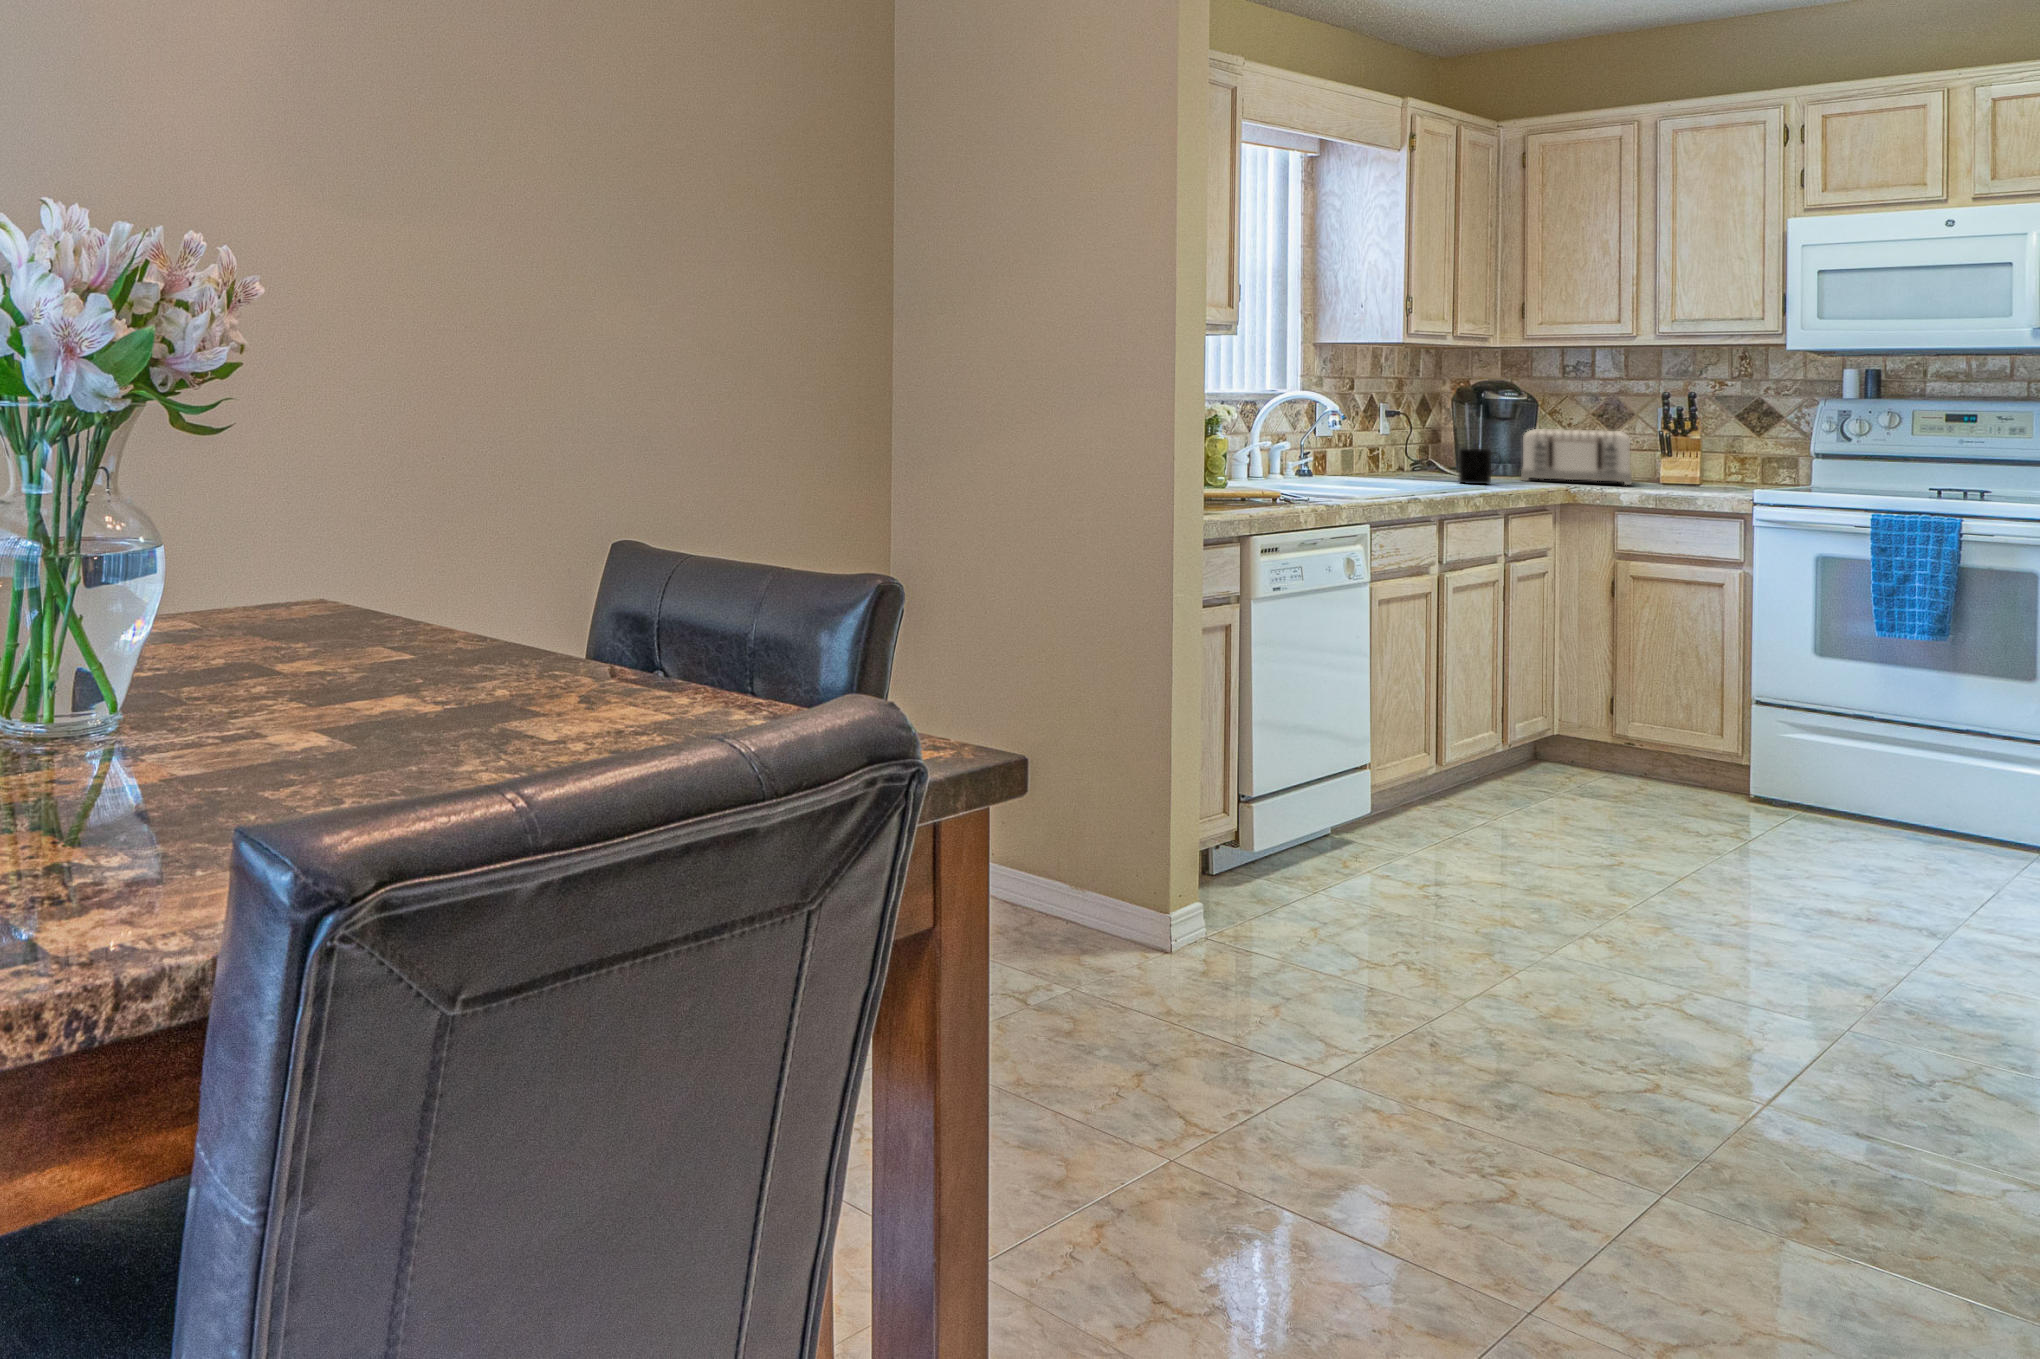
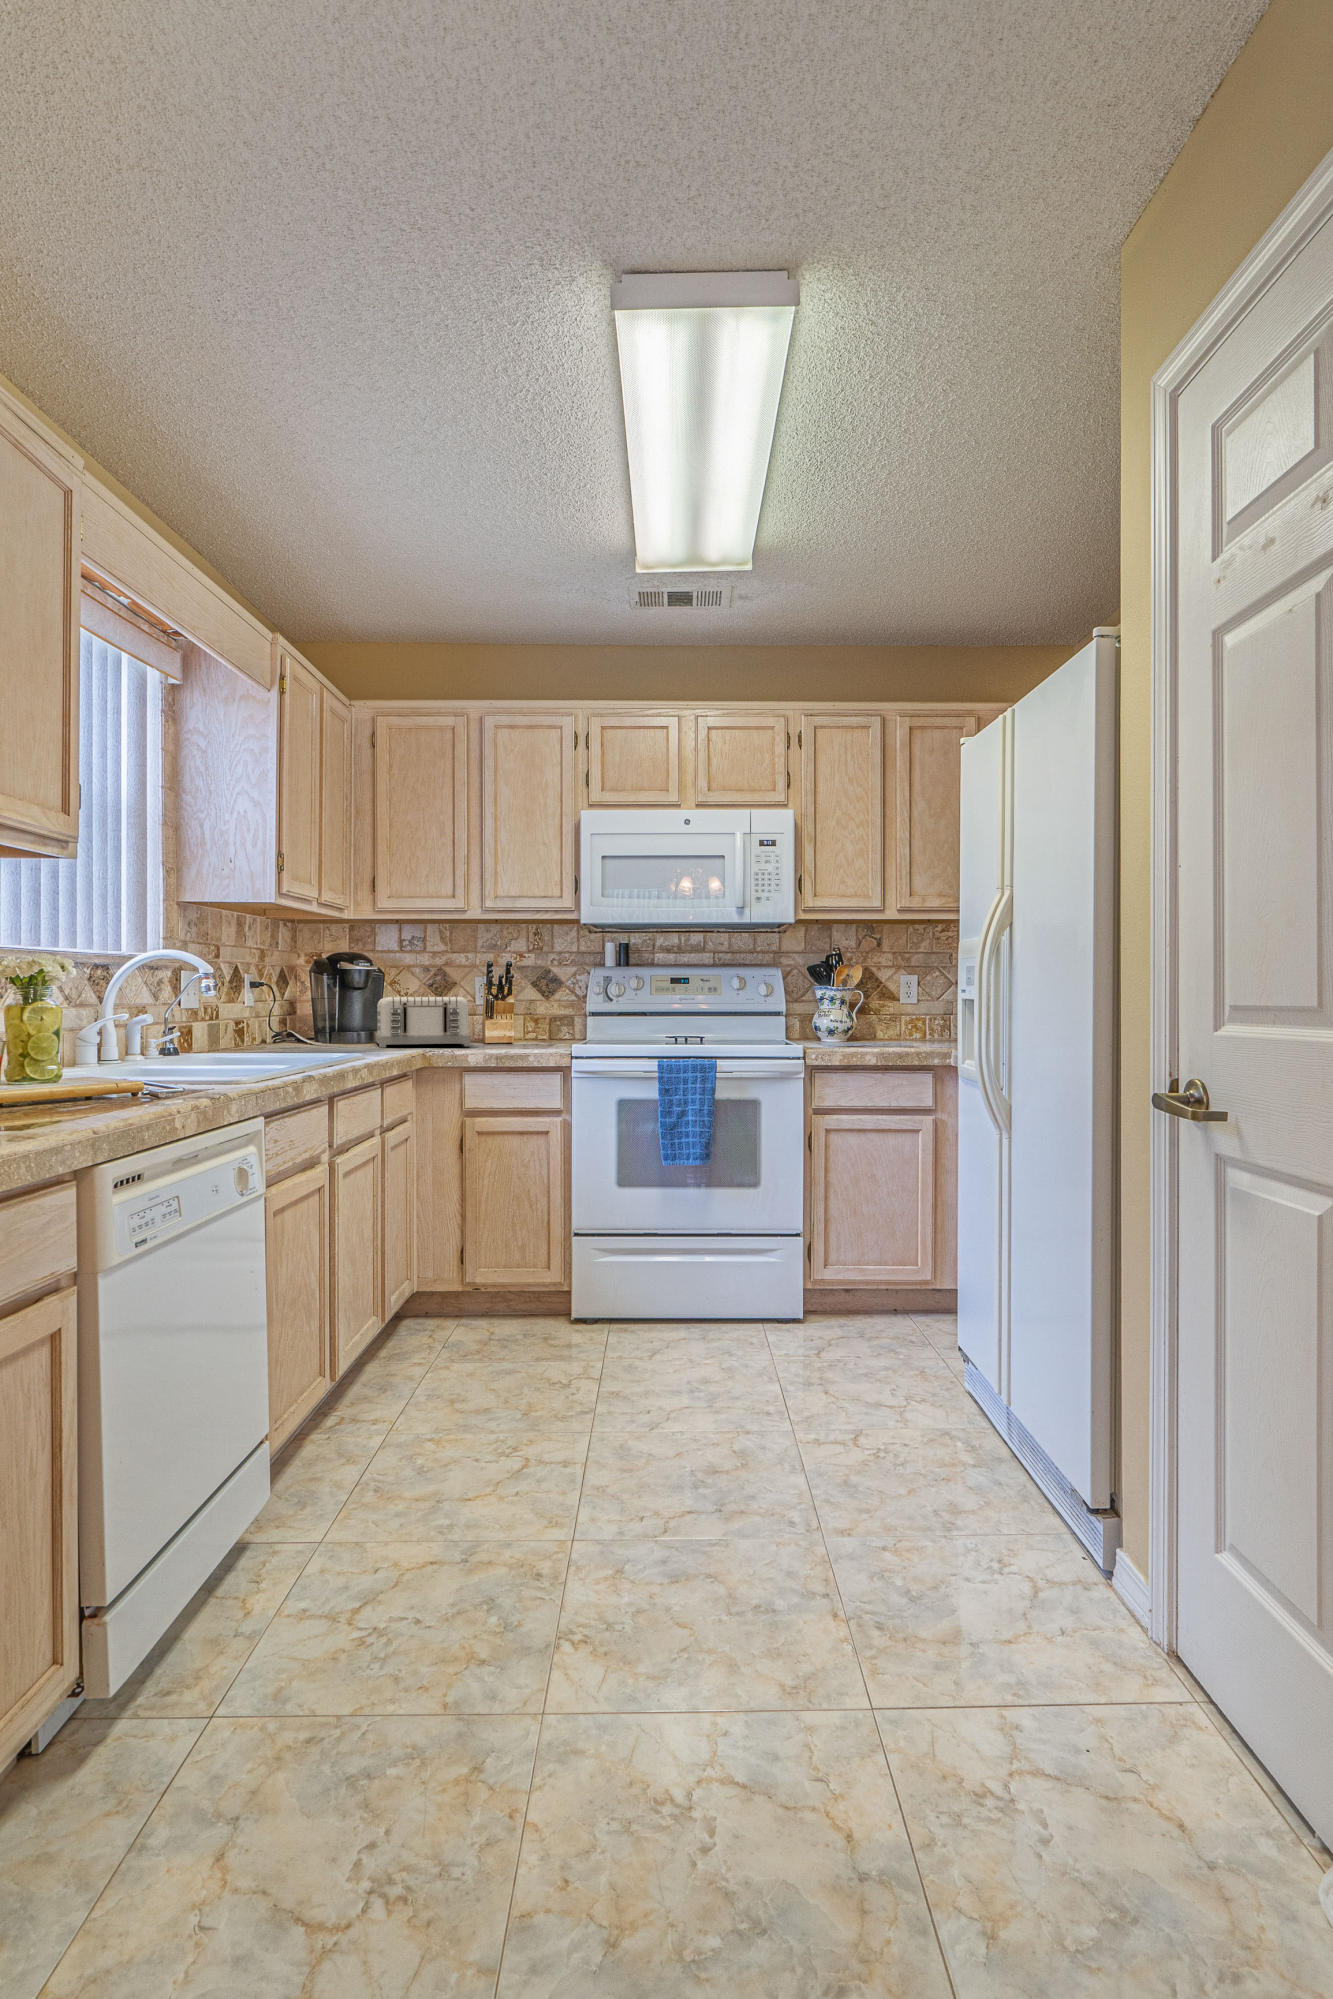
mug: present [1459,449,1500,484] -> none [330,1017,370,1053]

